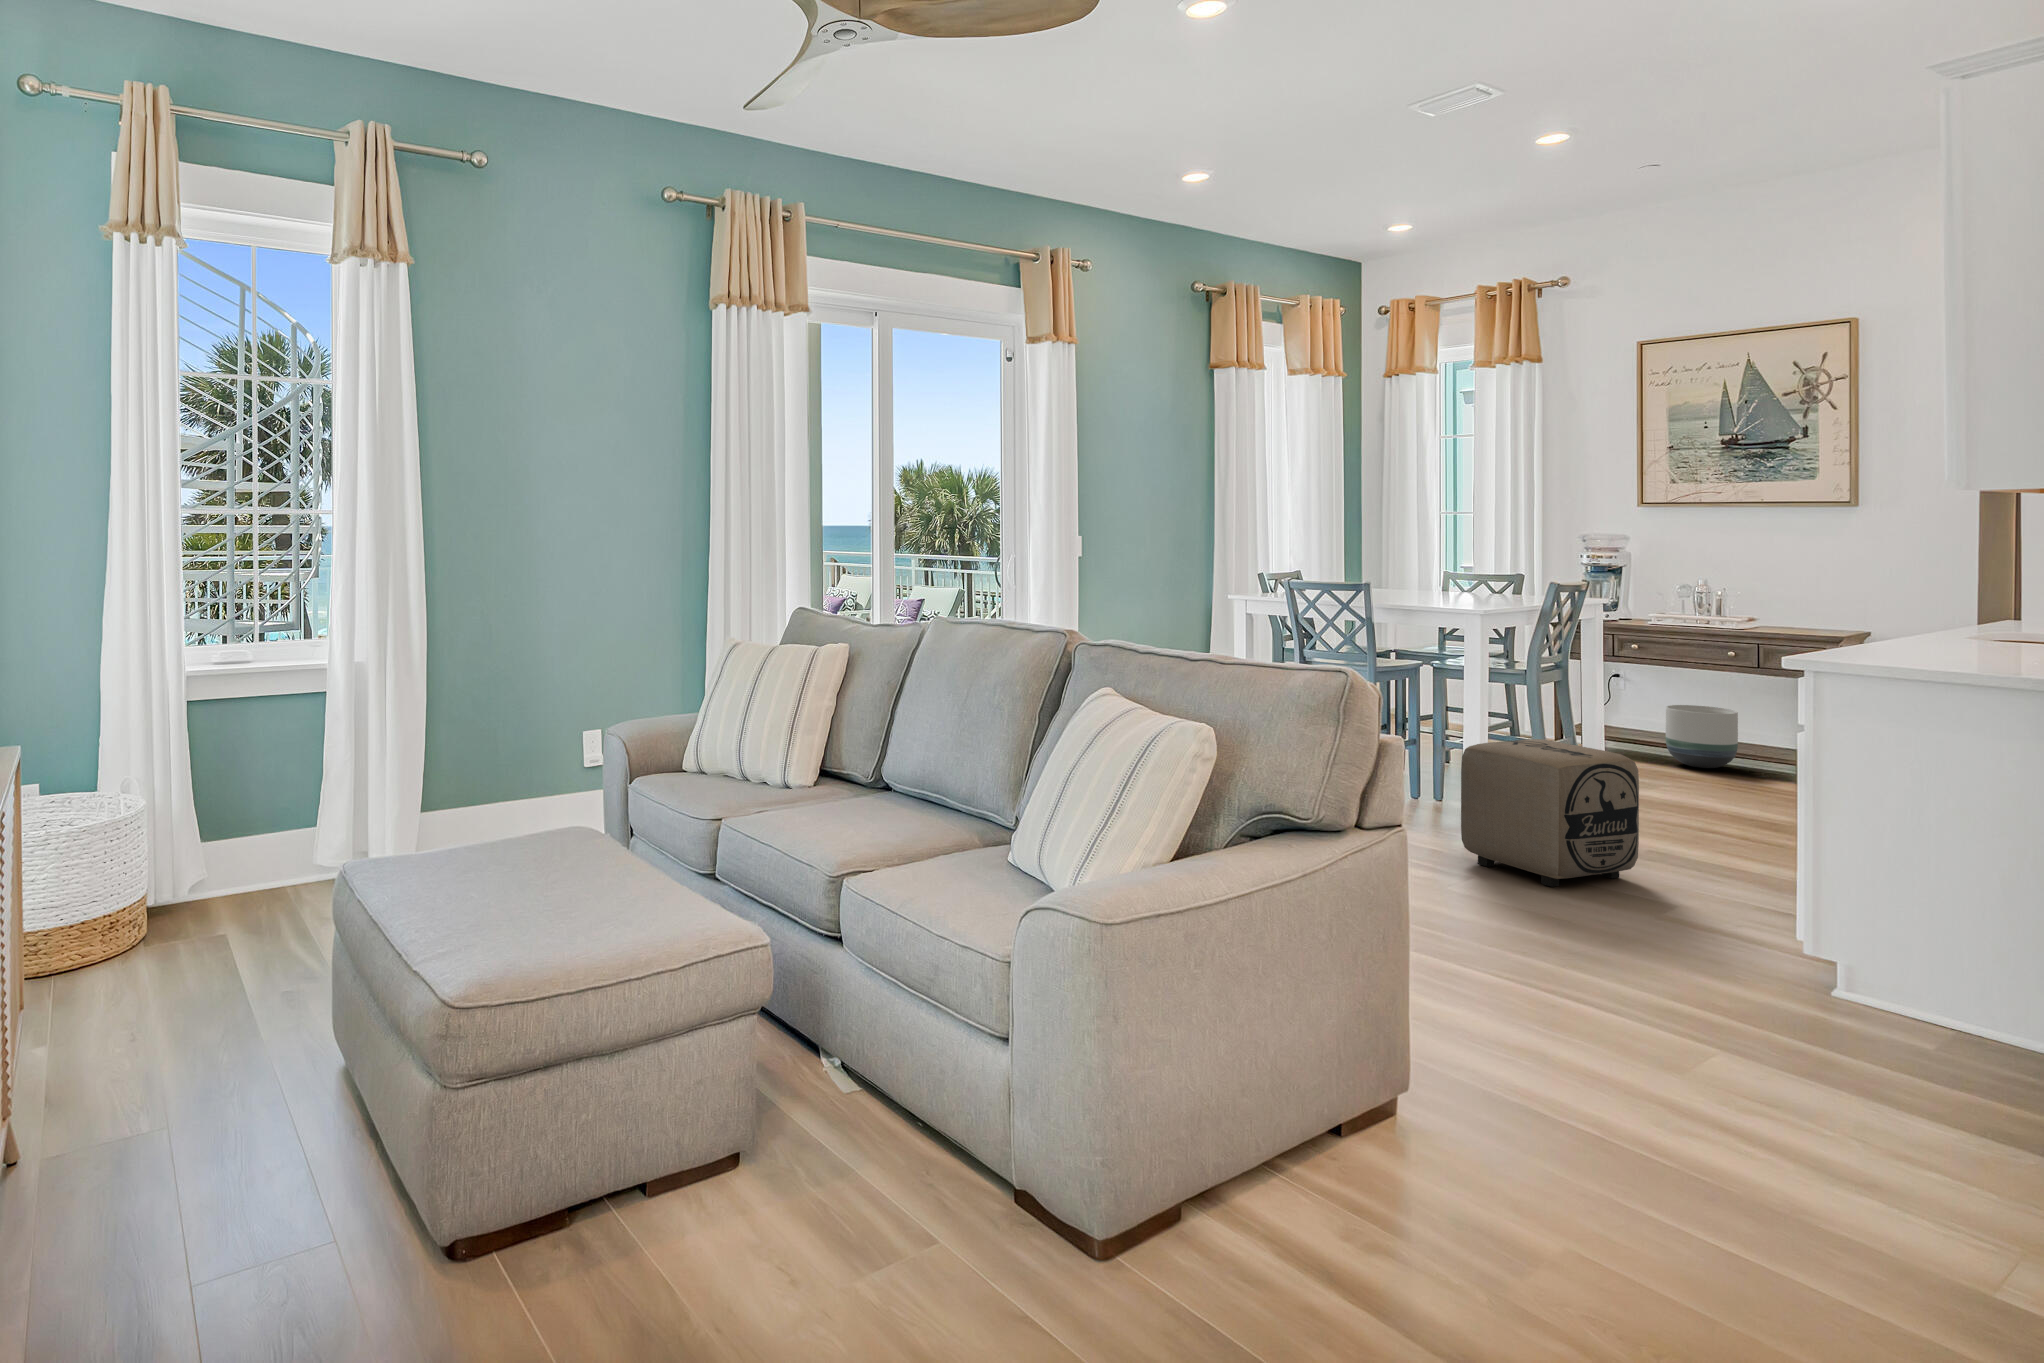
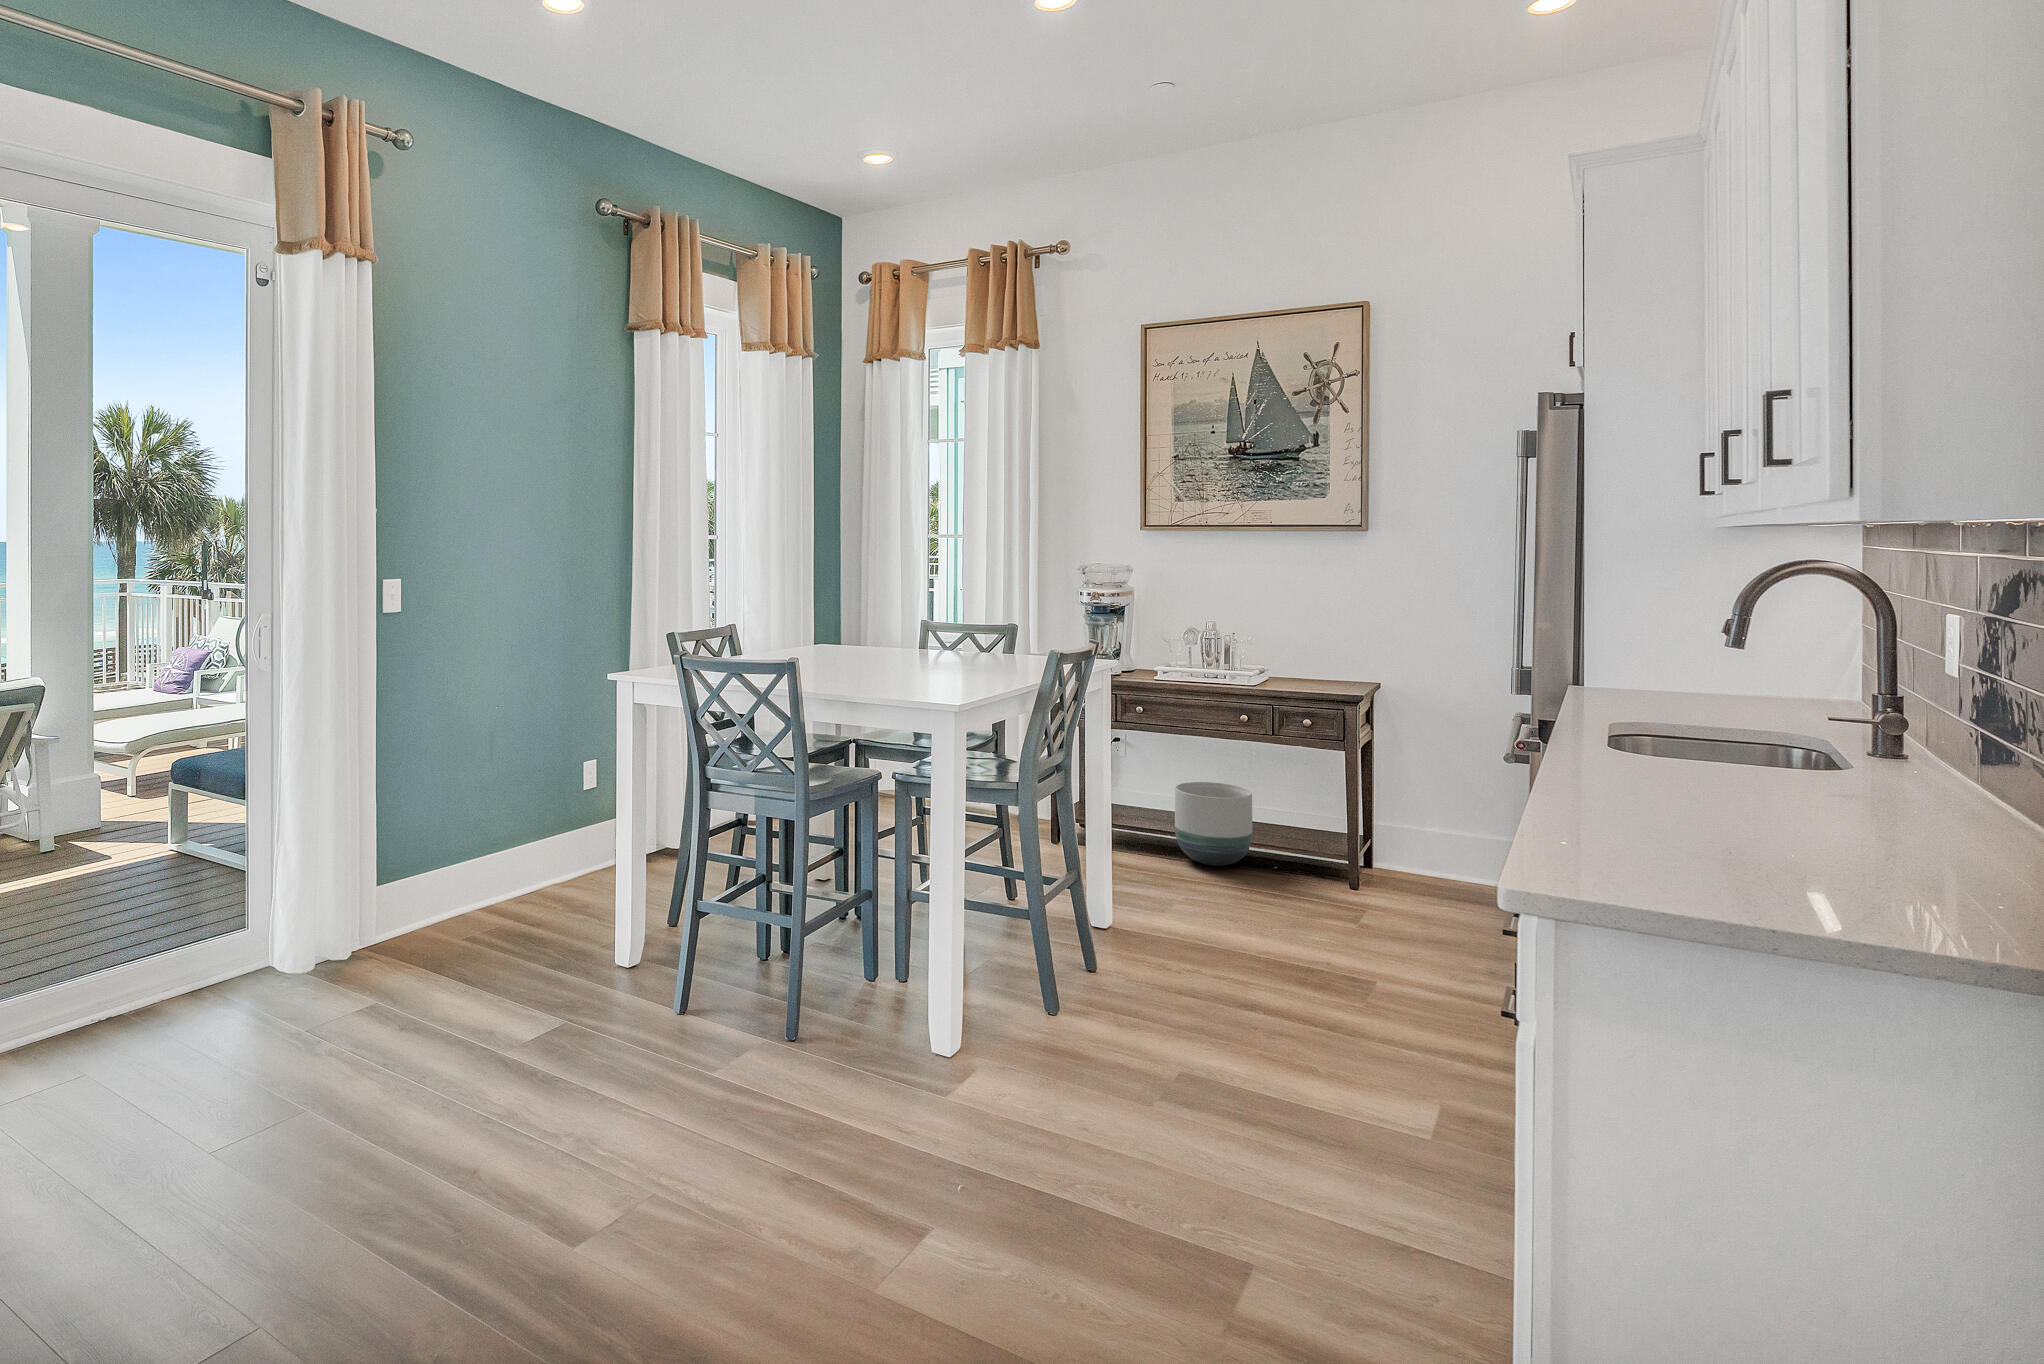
ottoman: present [1461,739,1639,887] -> none [911,942,1188,1272]

